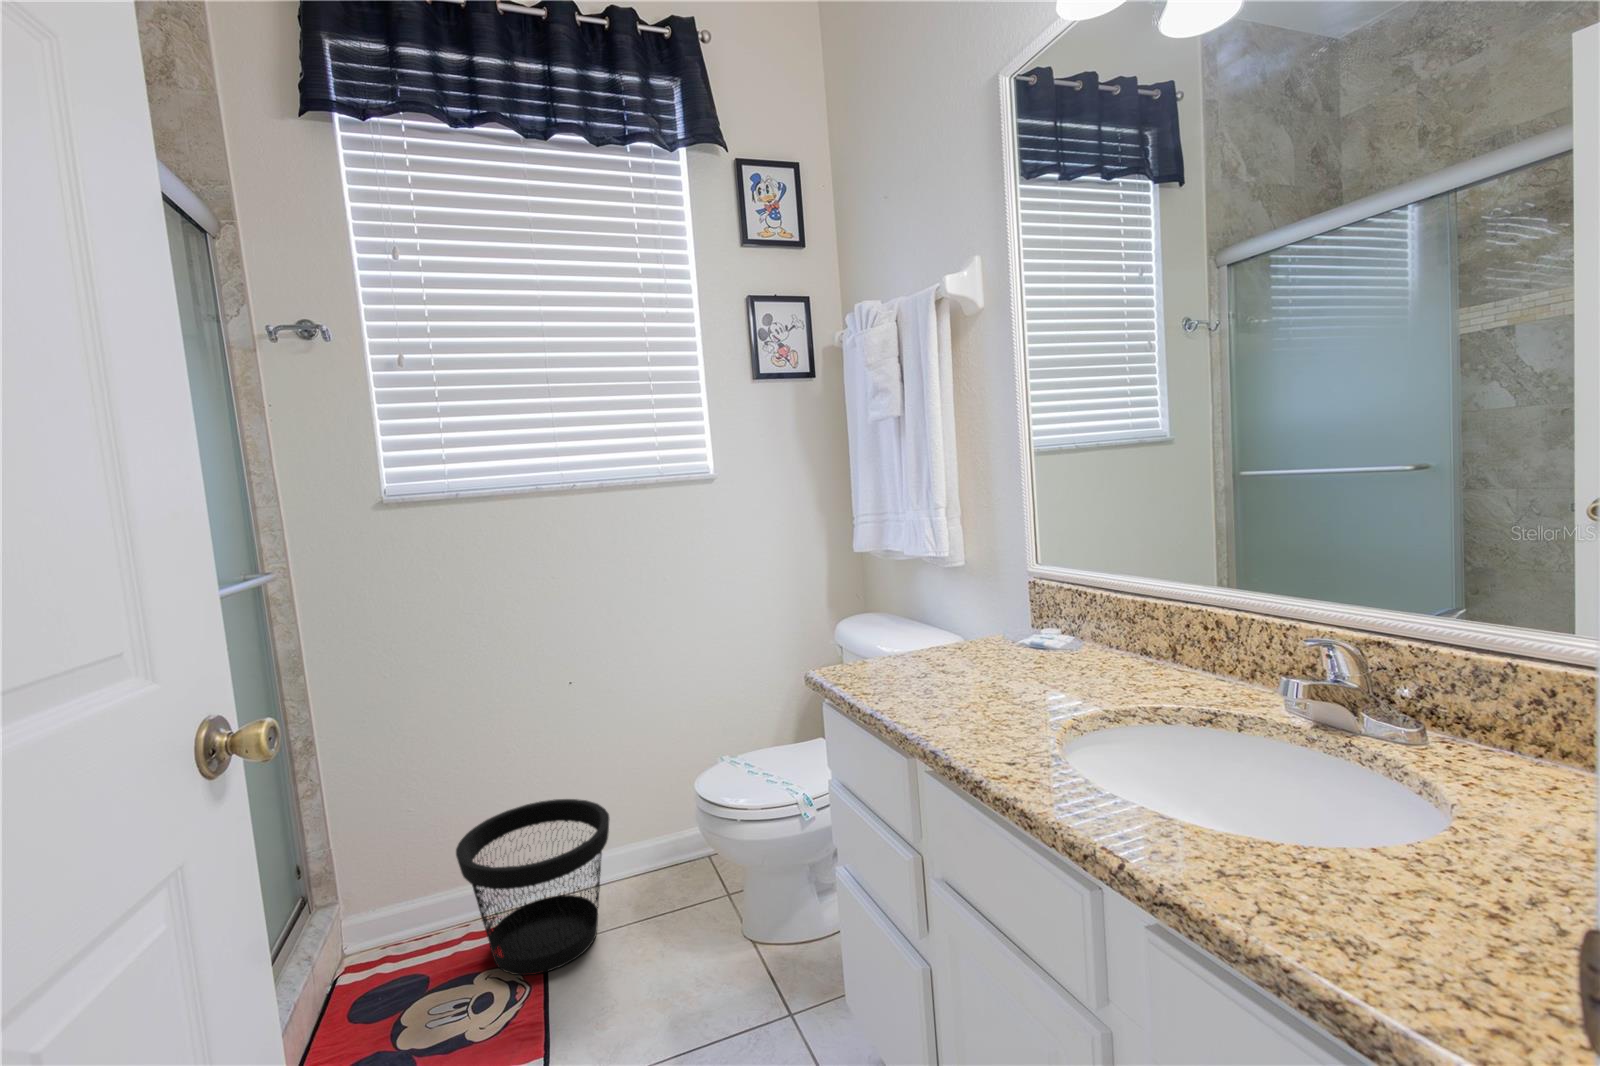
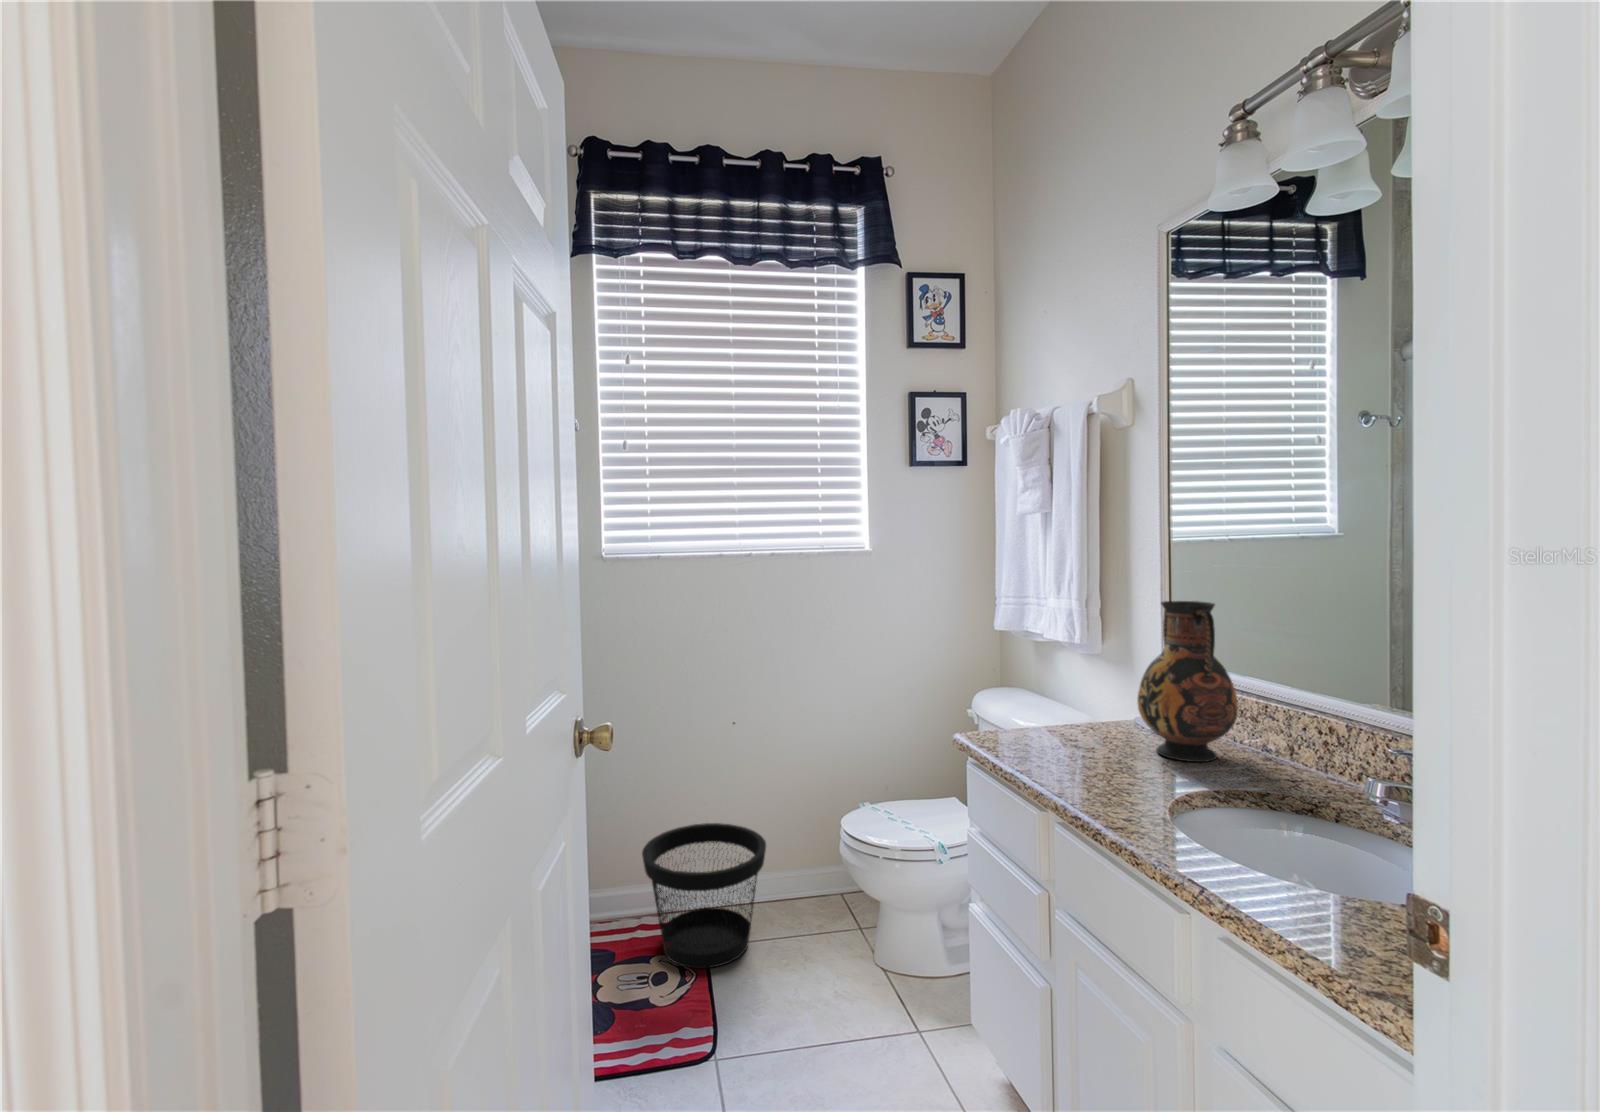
vase: none [1009,494,1119,679] -> present [1137,601,1238,762]

